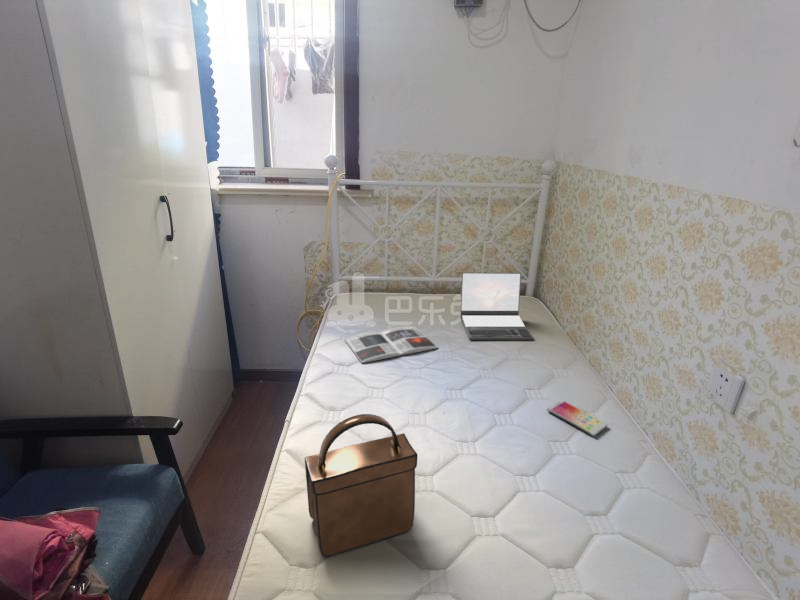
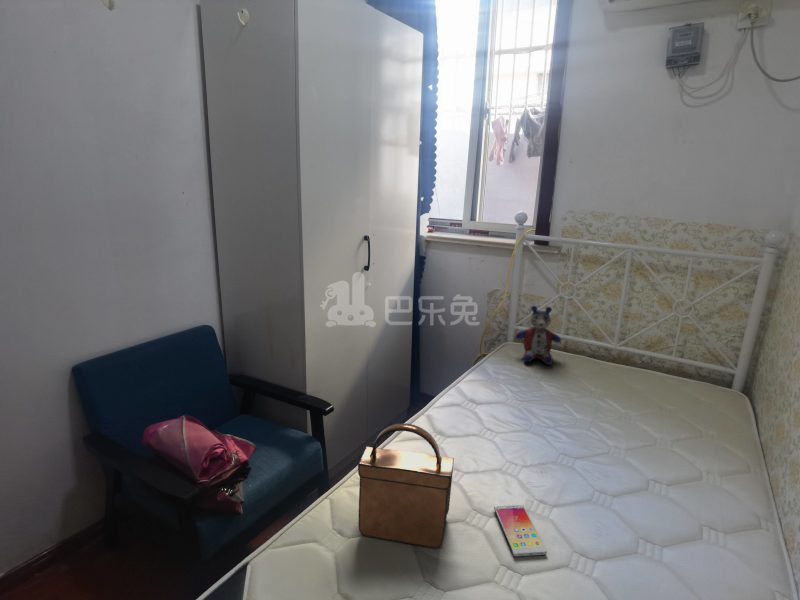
stuffed bear: none [348,251,390,310] -> present [516,306,561,365]
laptop: present [460,273,533,340] -> none [620,343,712,437]
magazine: present [345,326,438,363] -> none [489,381,578,414]
smartphone: present [547,400,608,436] -> present [494,505,547,556]

